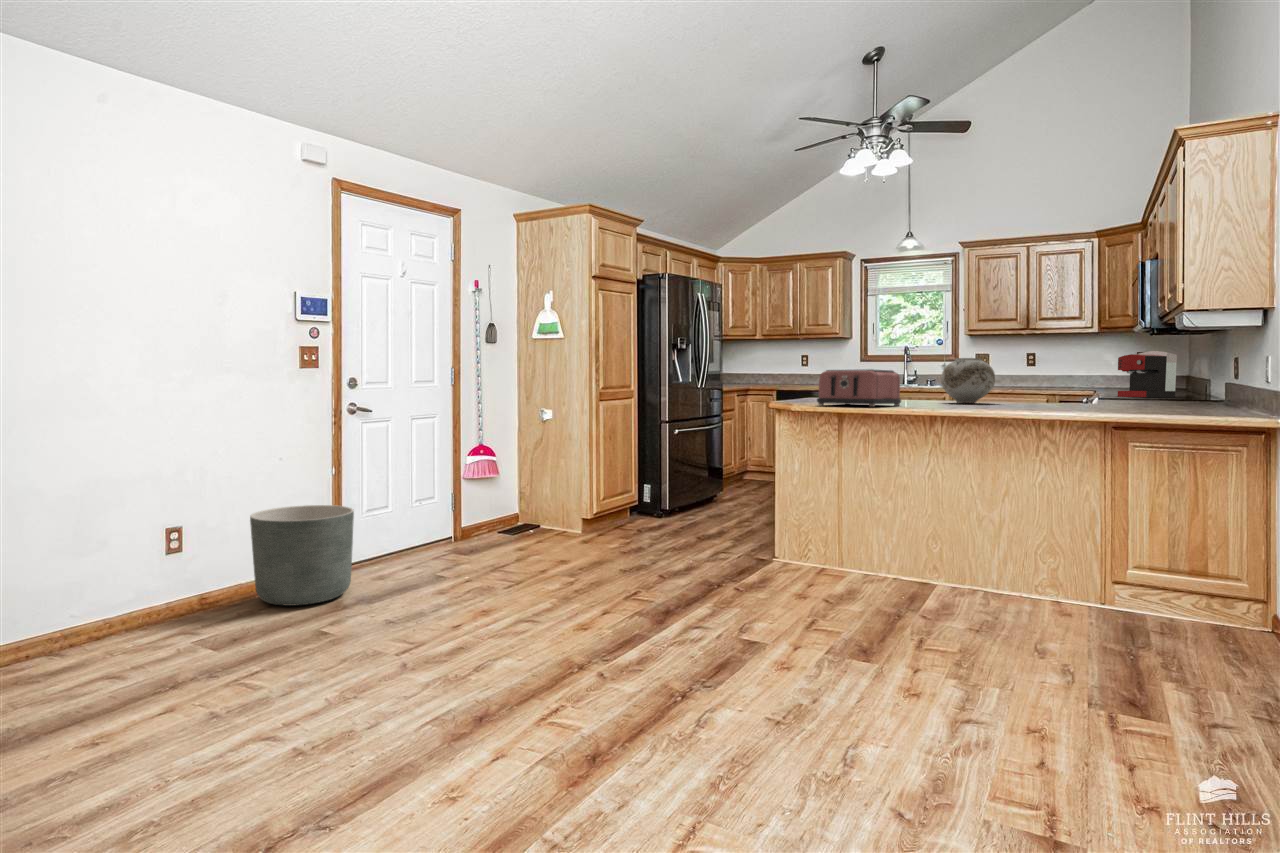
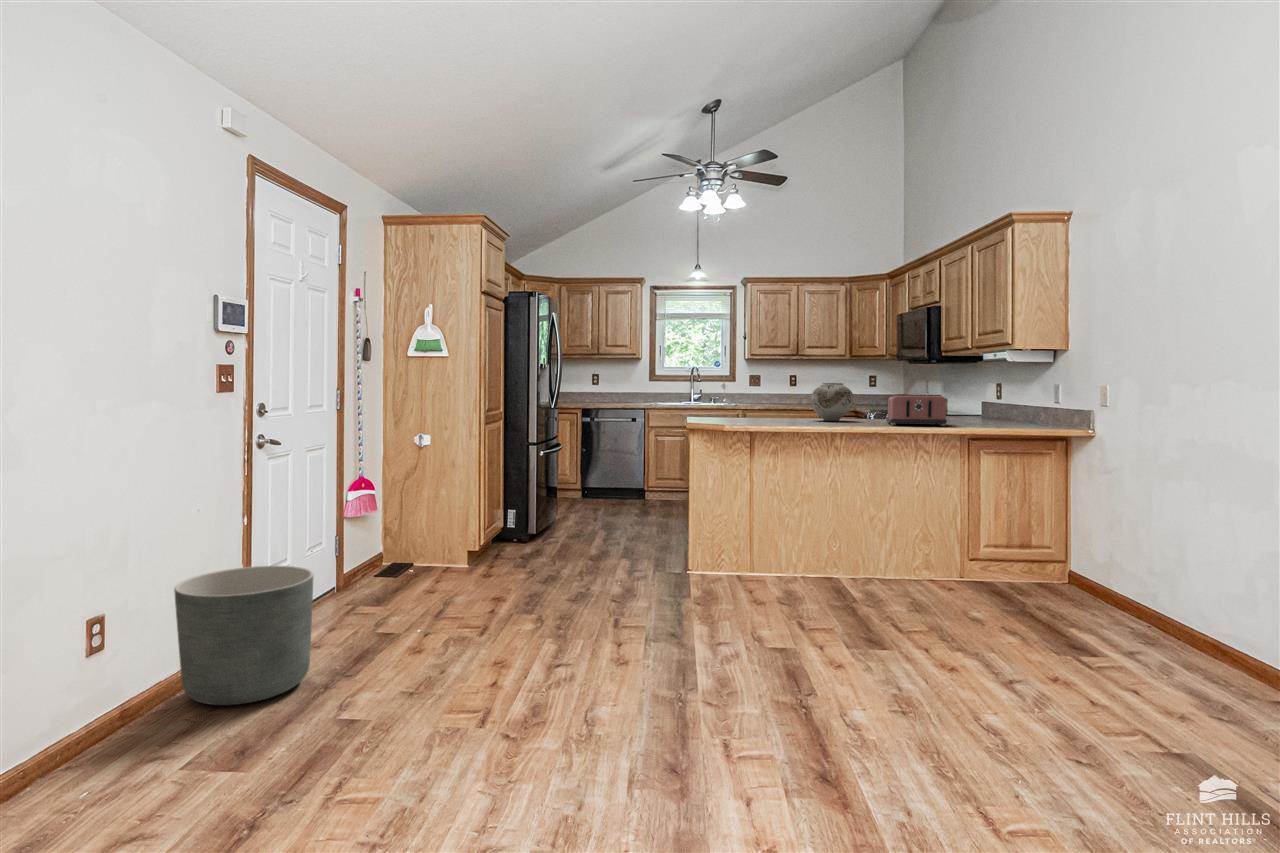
coffee maker: present [1118,351,1177,397] -> none [863,376,901,412]
toaster: present [817,369,901,406] -> present [887,395,947,426]

